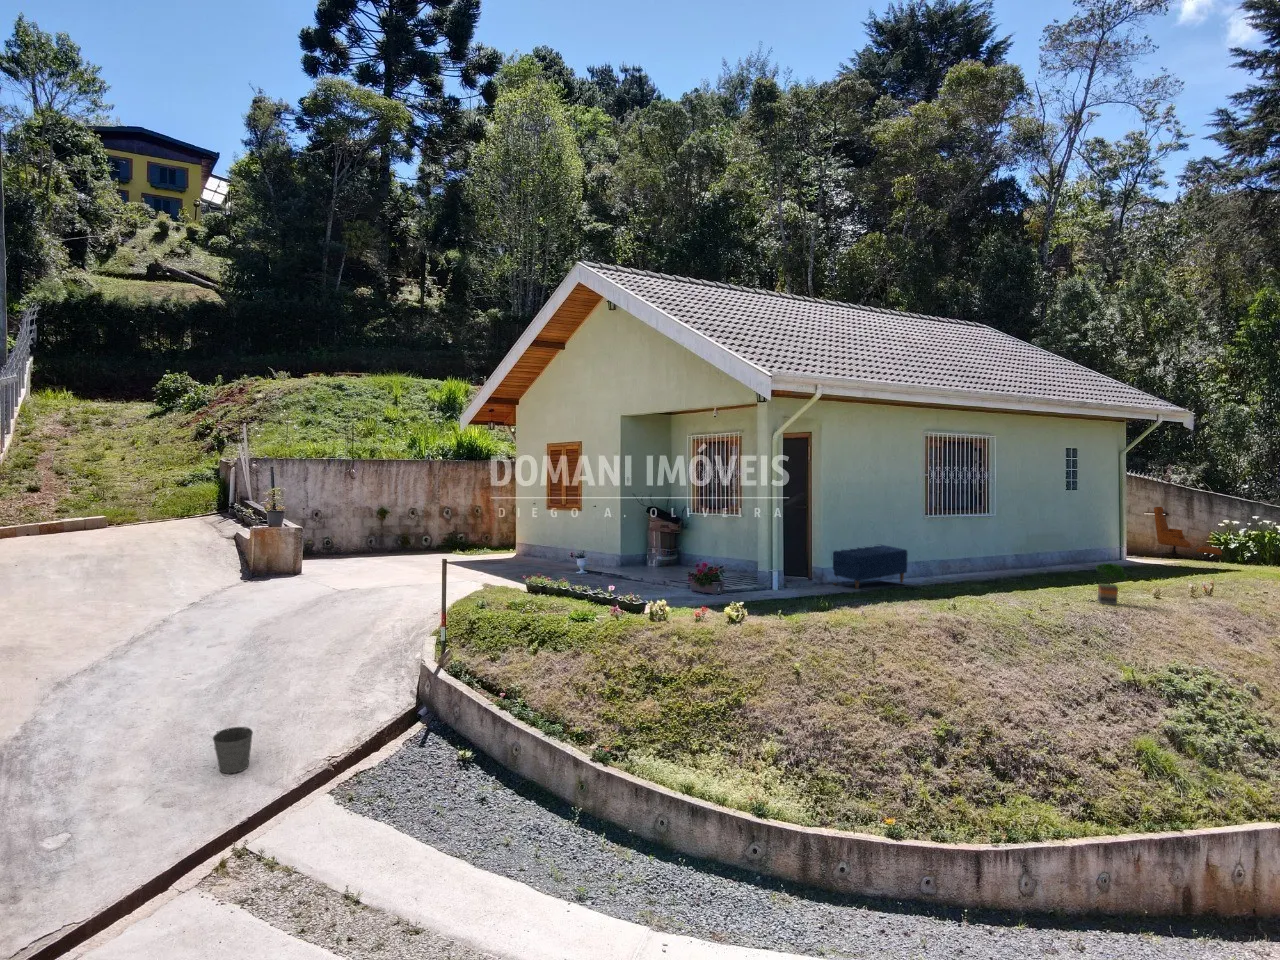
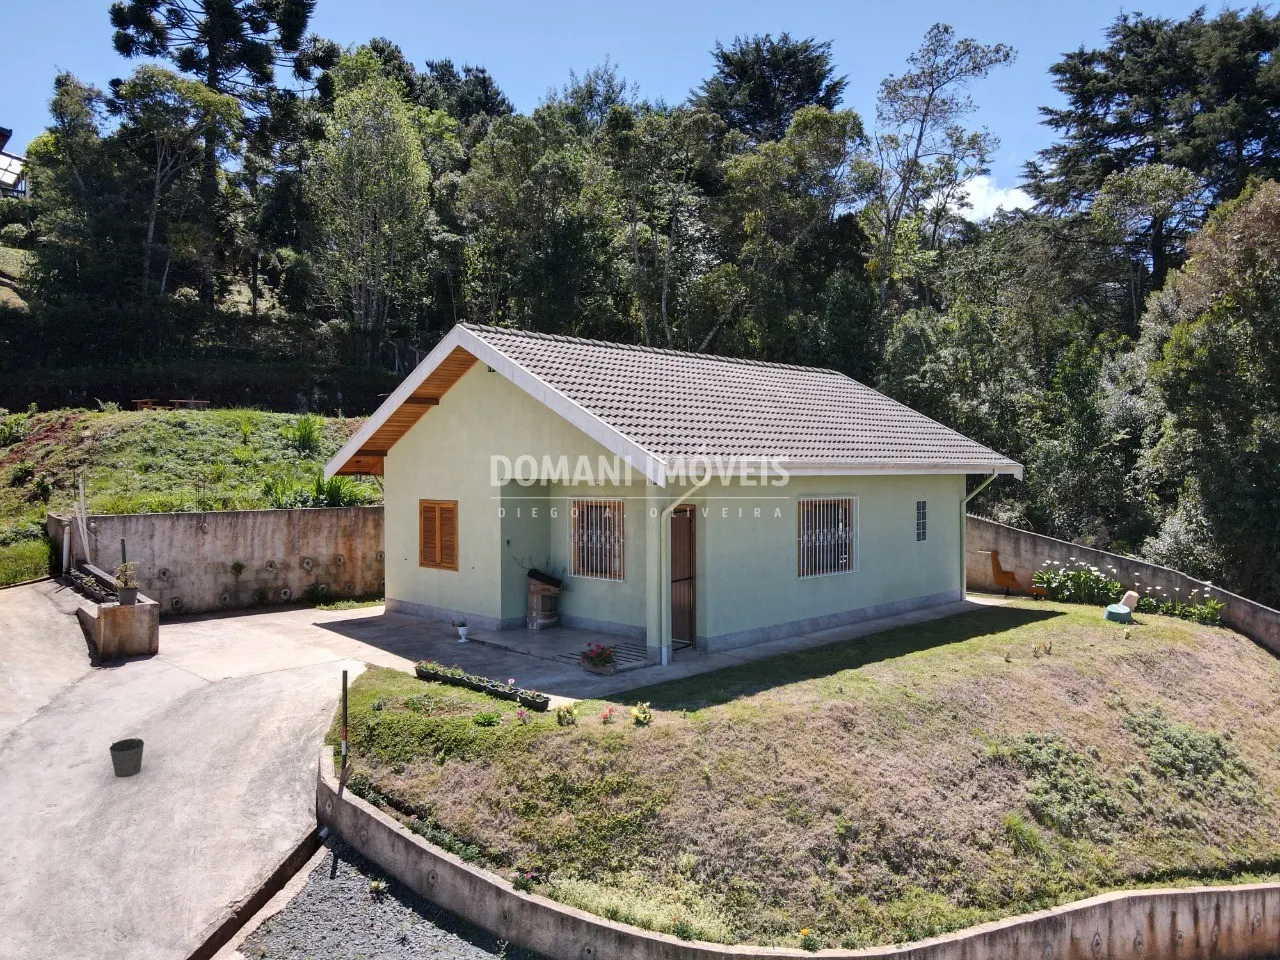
bench: present [833,545,908,589] -> none [719,610,789,660]
potted tree: present [1096,563,1126,605] -> none [955,629,983,669]
bucket: present [213,727,253,773] -> present [109,738,144,777]

